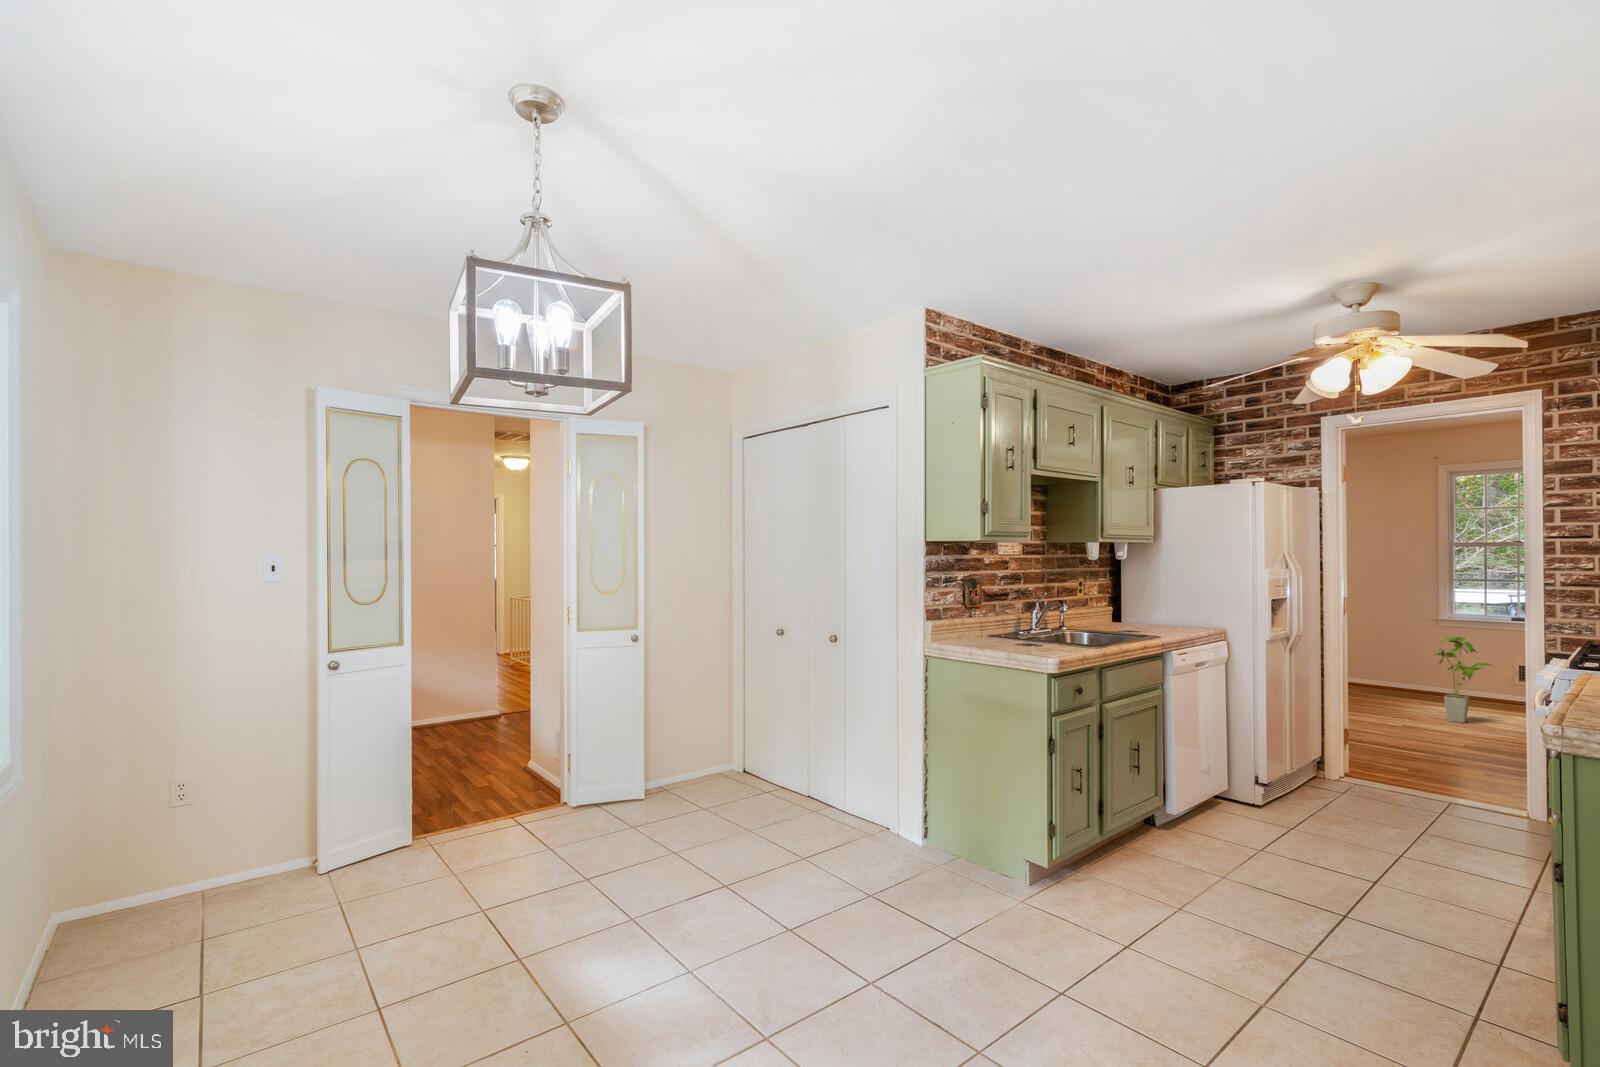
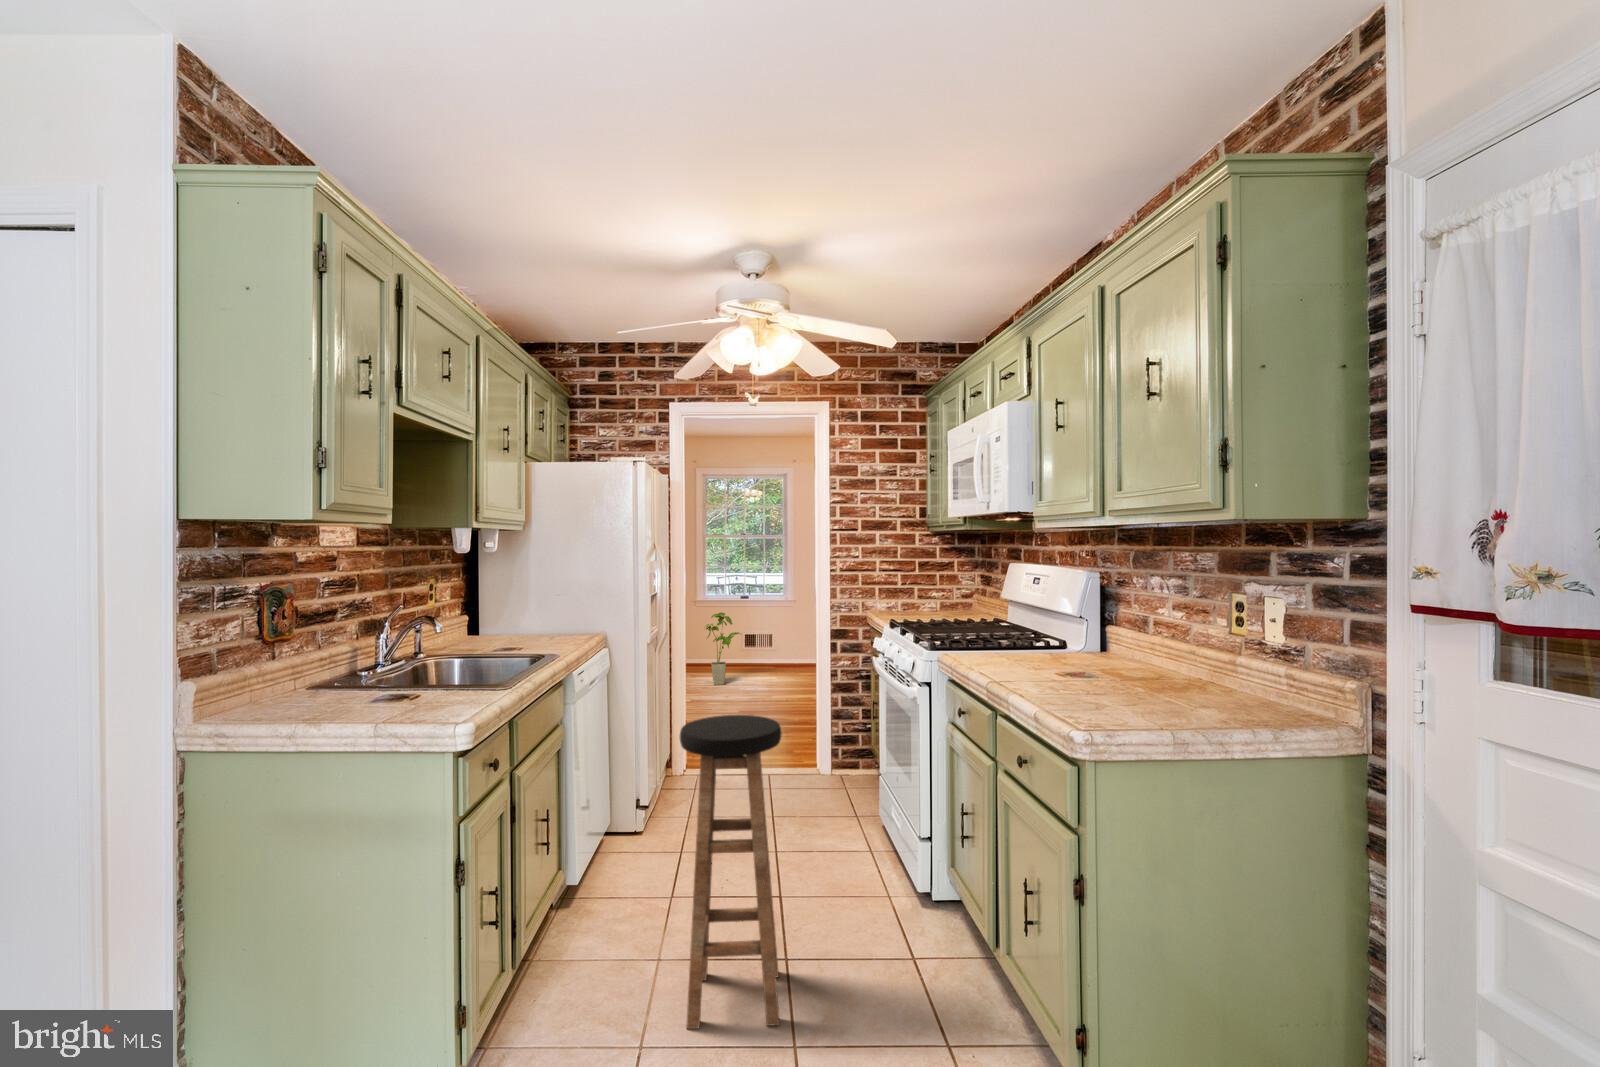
bar stool: none [1205,696,1310,948] -> present [680,715,782,1029]

